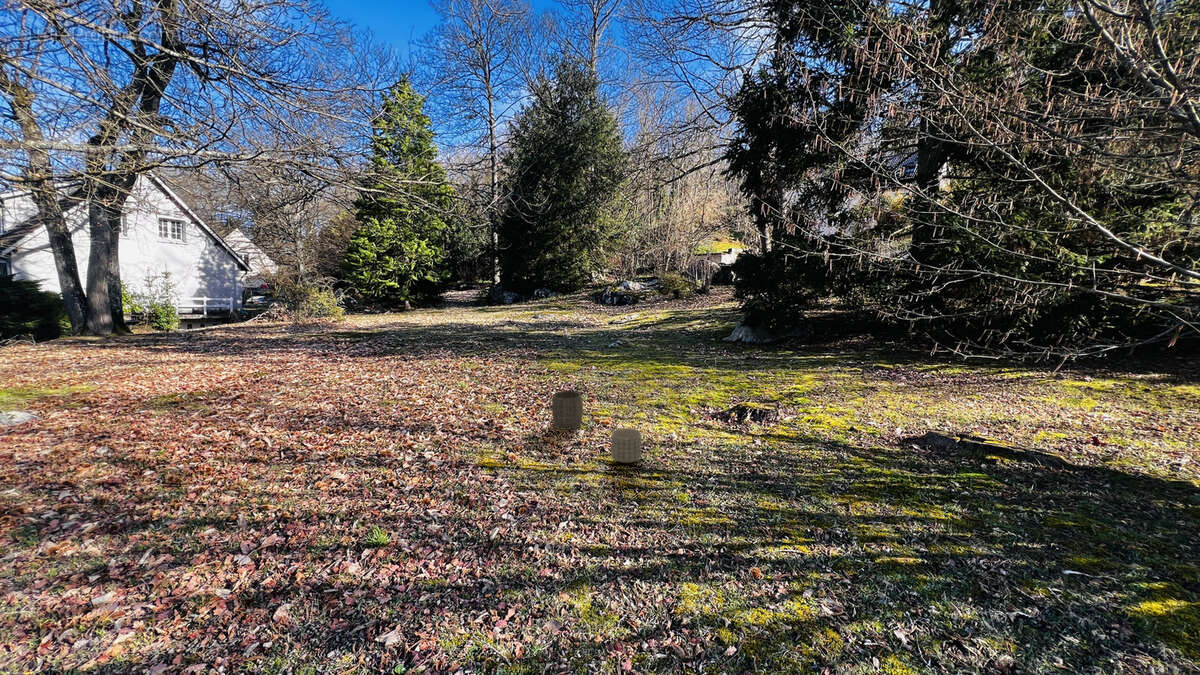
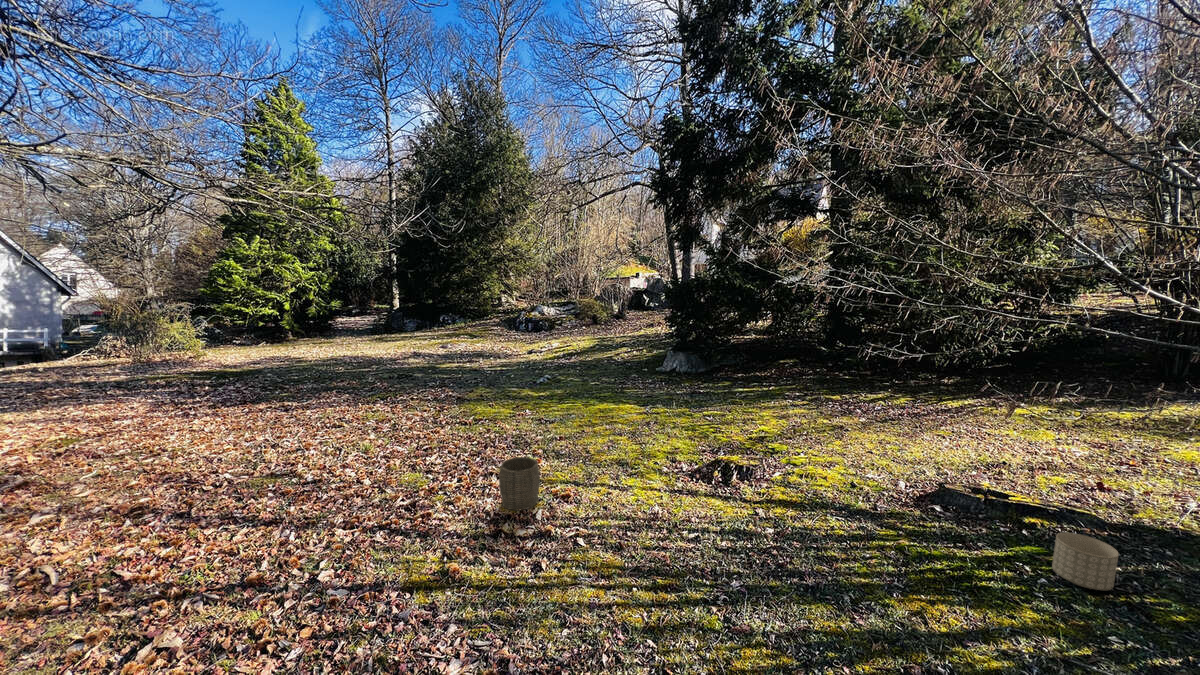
planter: present [611,428,641,463] -> present [1052,533,1118,590]

